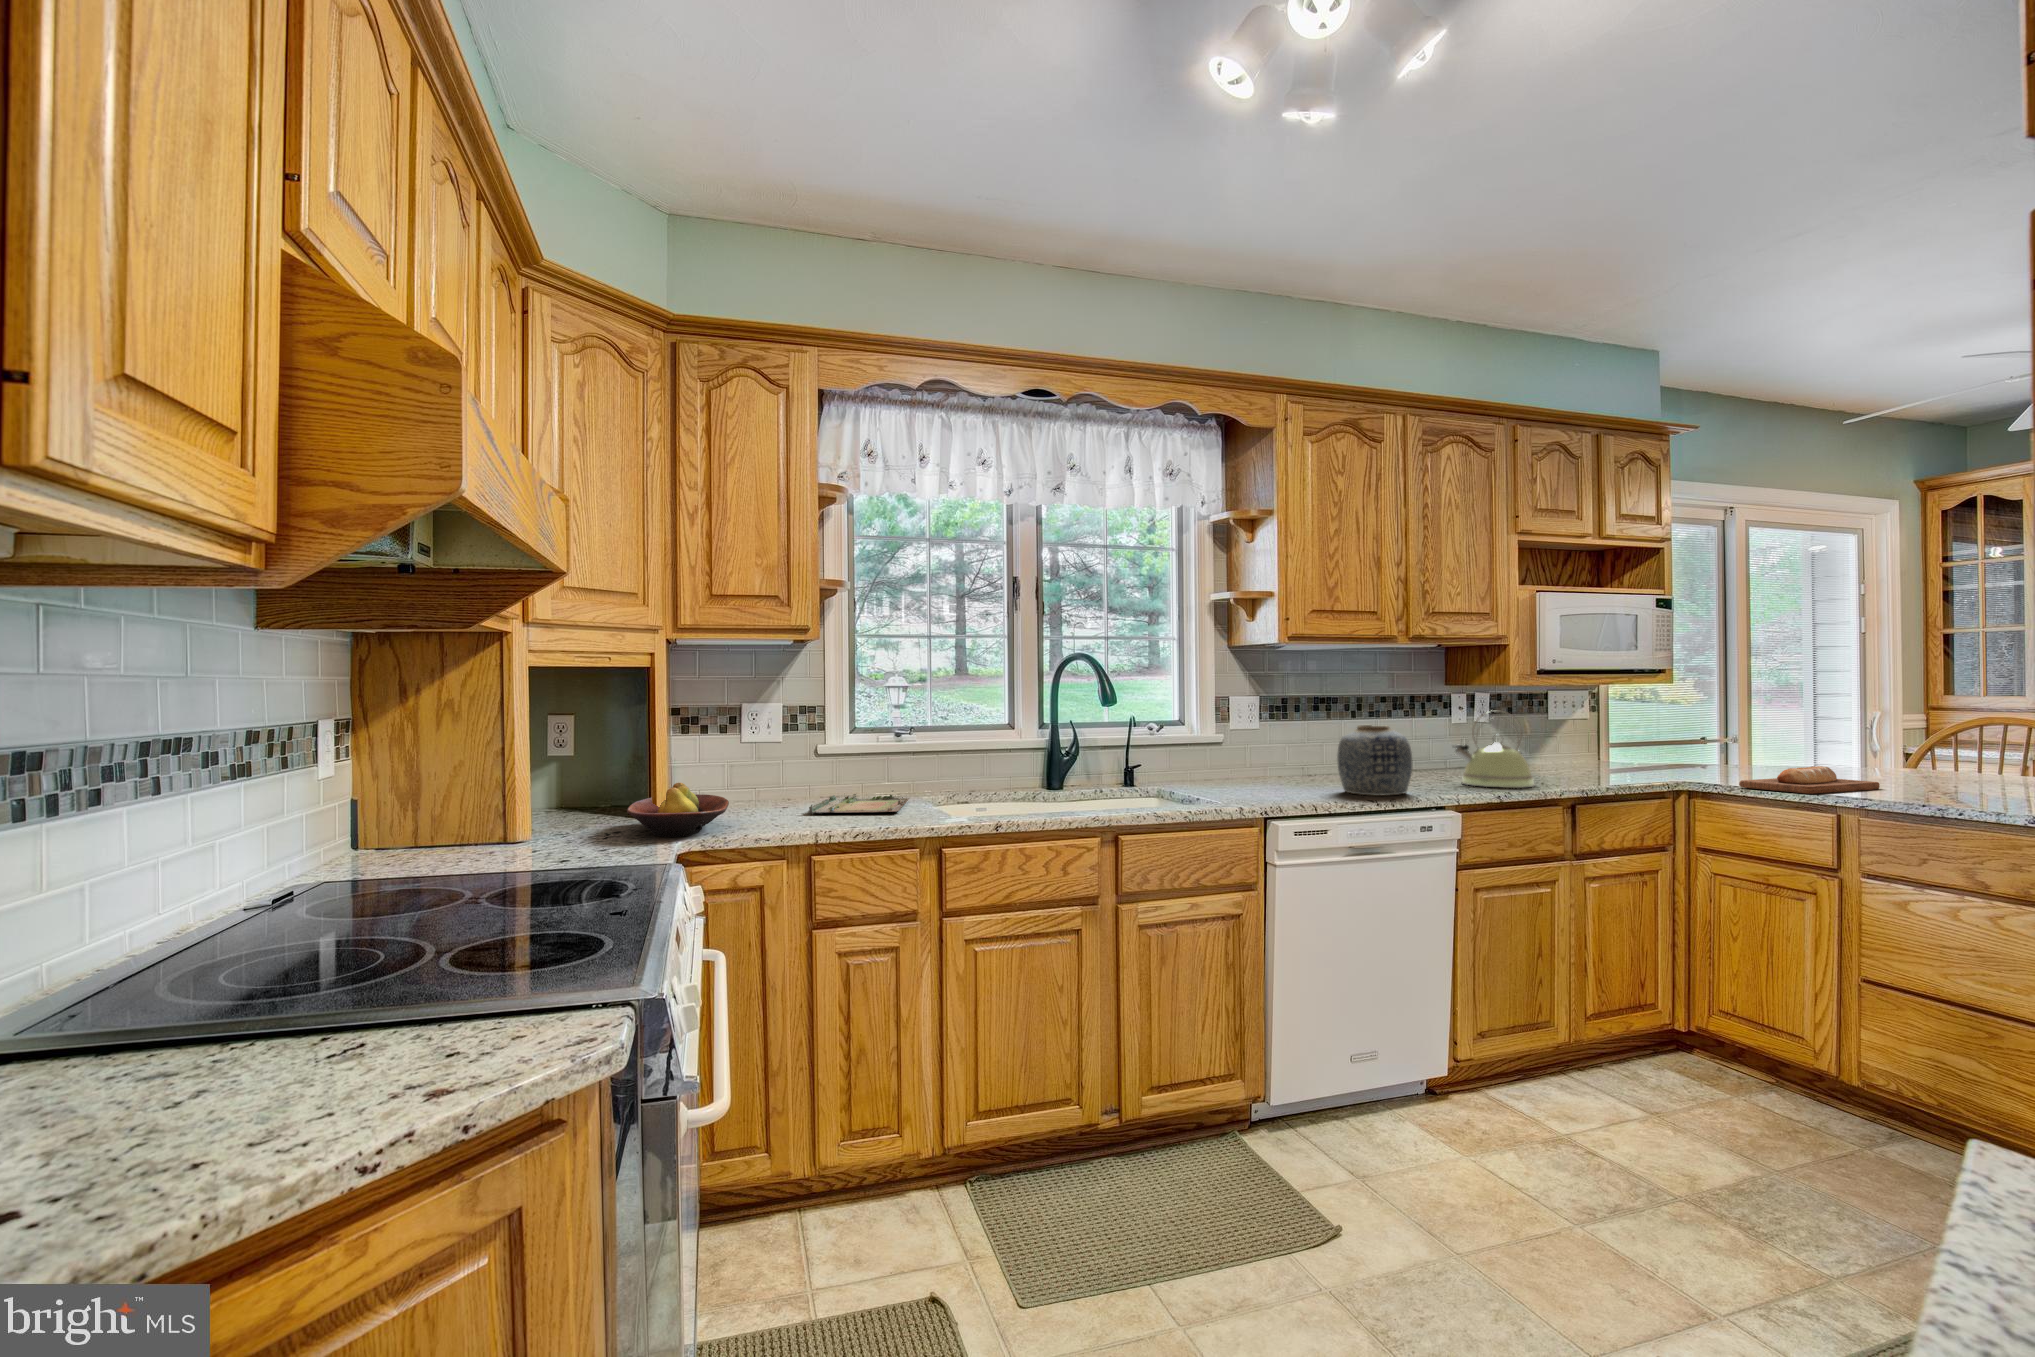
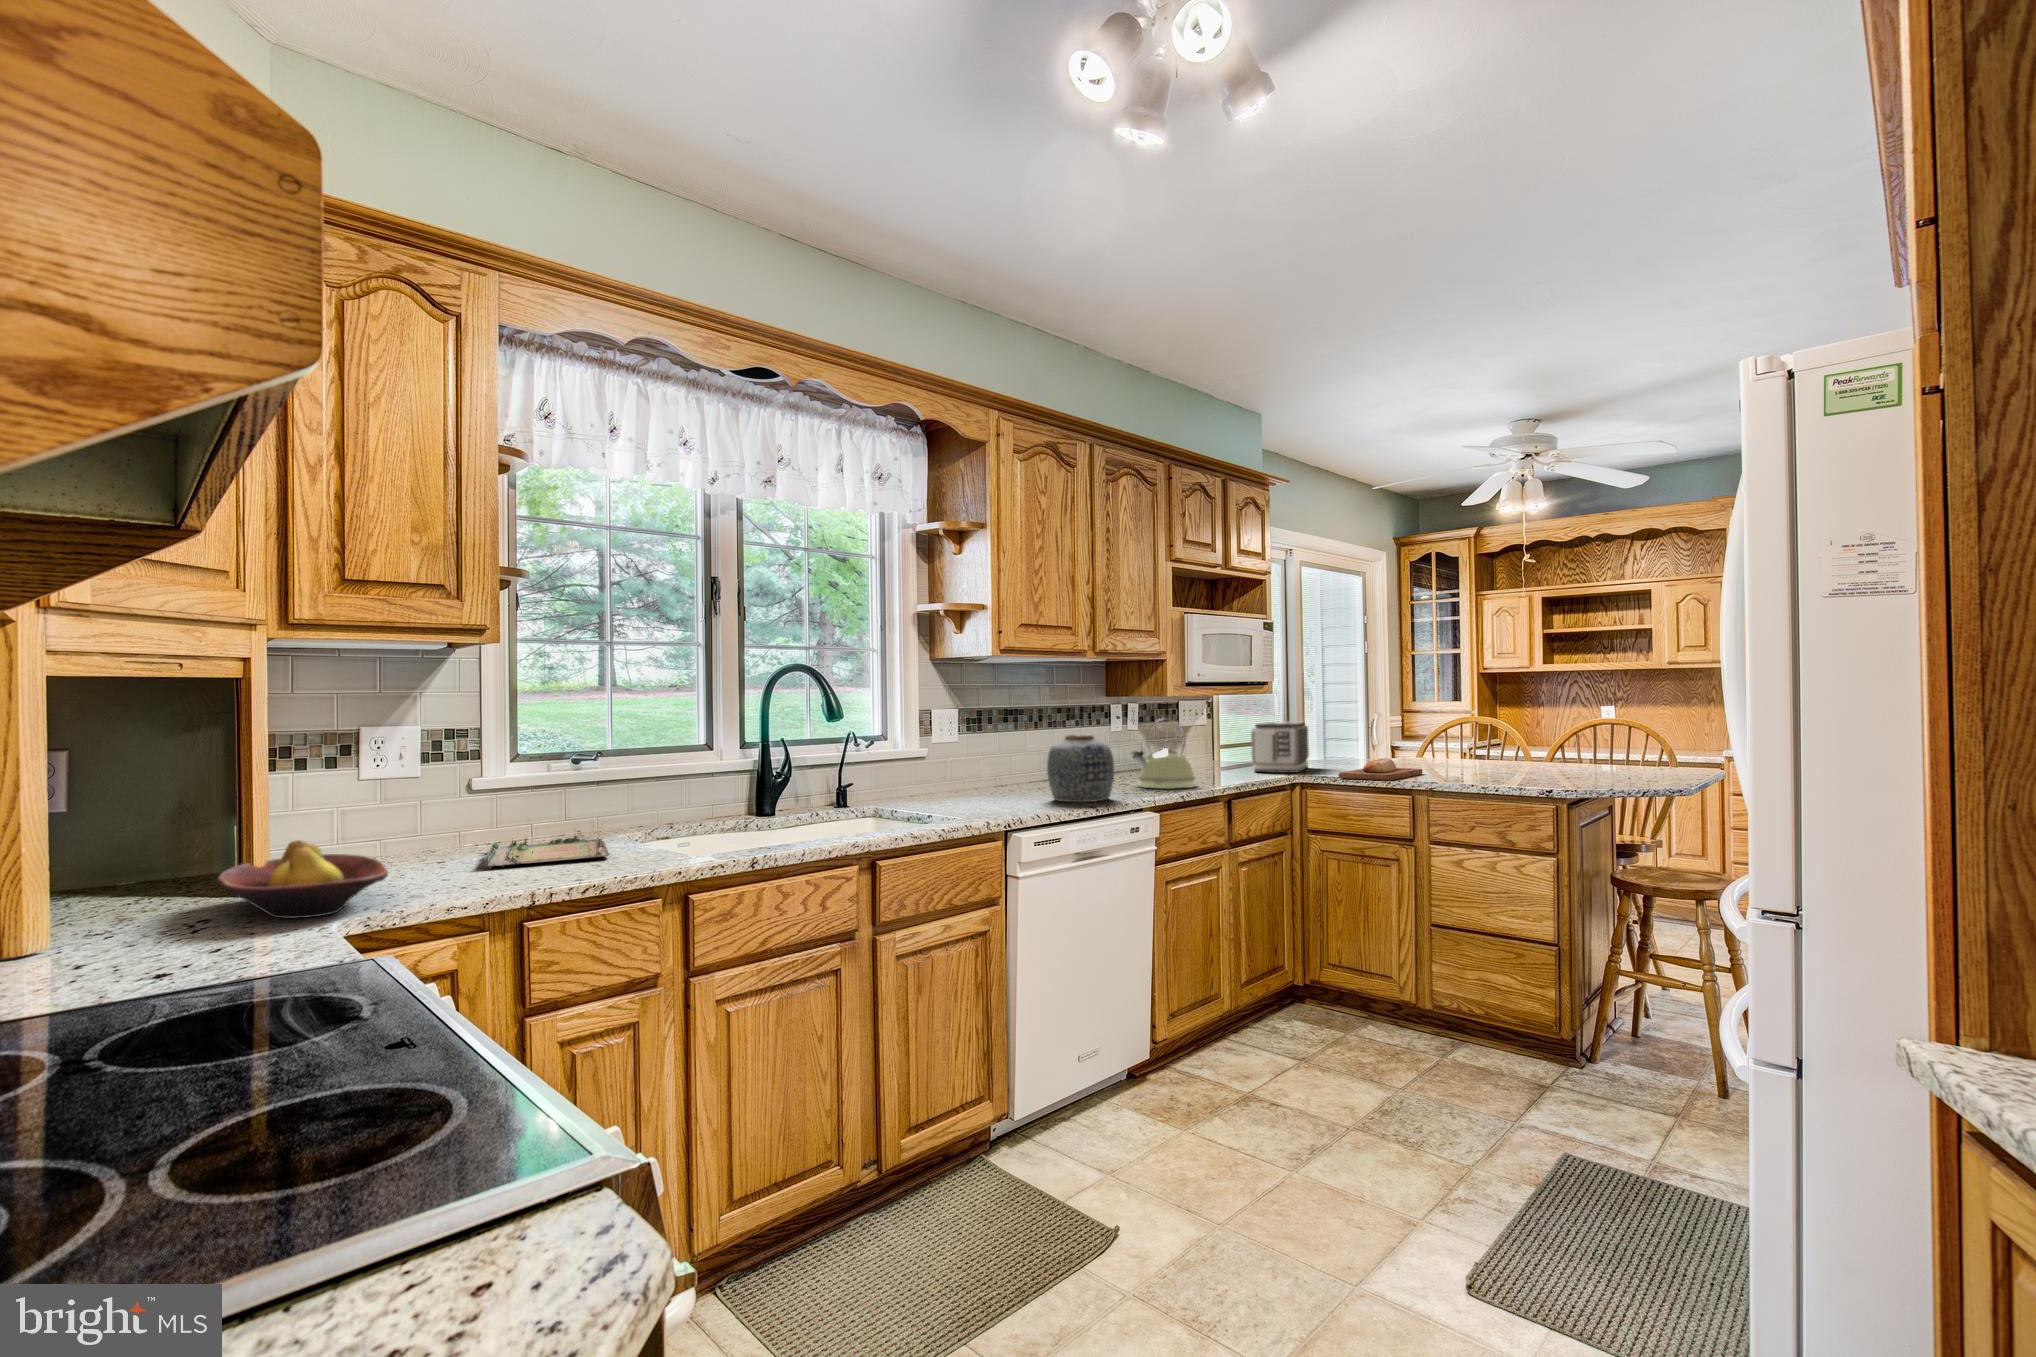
toaster: none [1634,717,1723,778] -> present [1251,722,1309,773]

